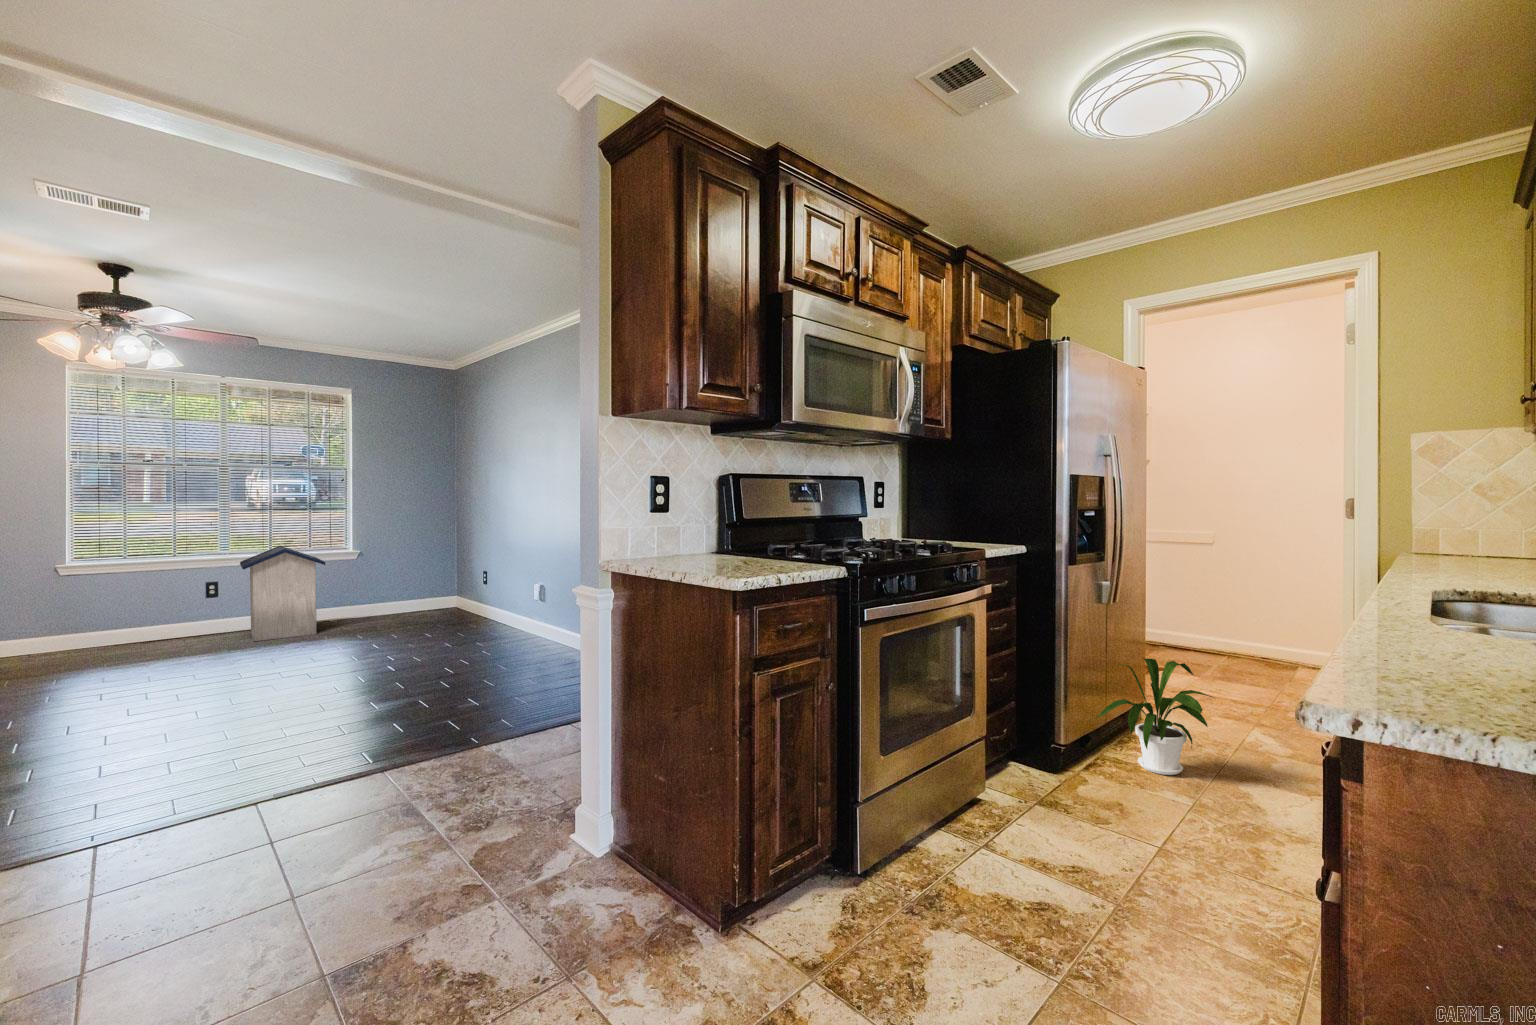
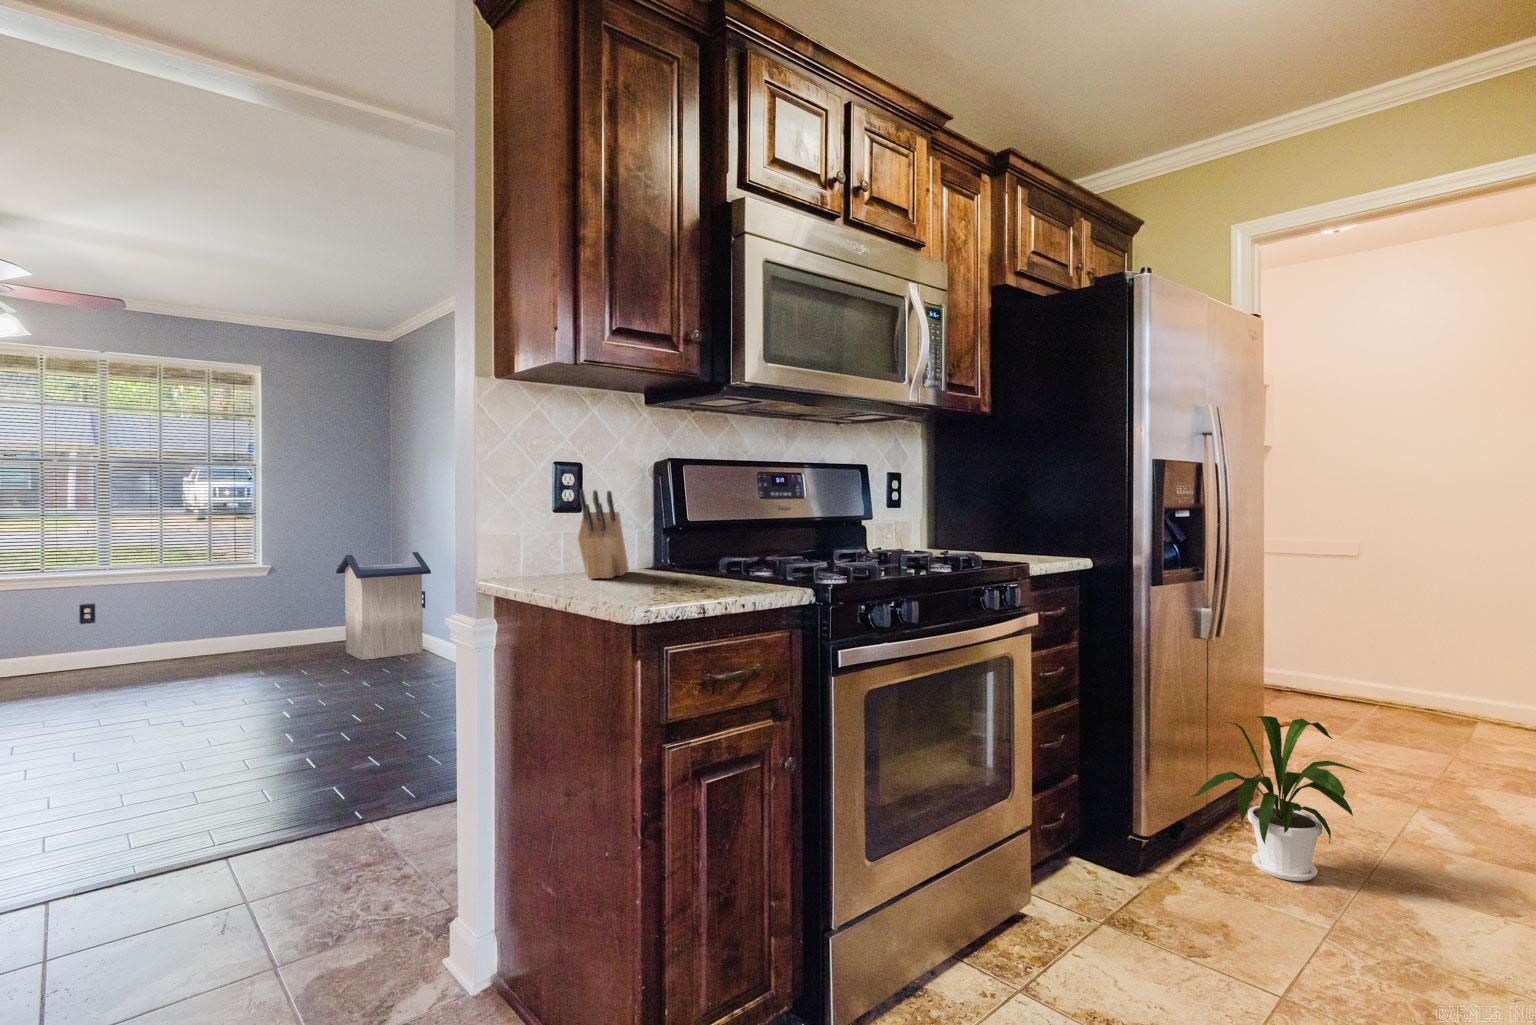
knife block: none [678,498,705,561] -> present [578,490,629,579]
trash can: present [240,546,325,641] -> present [336,552,431,660]

